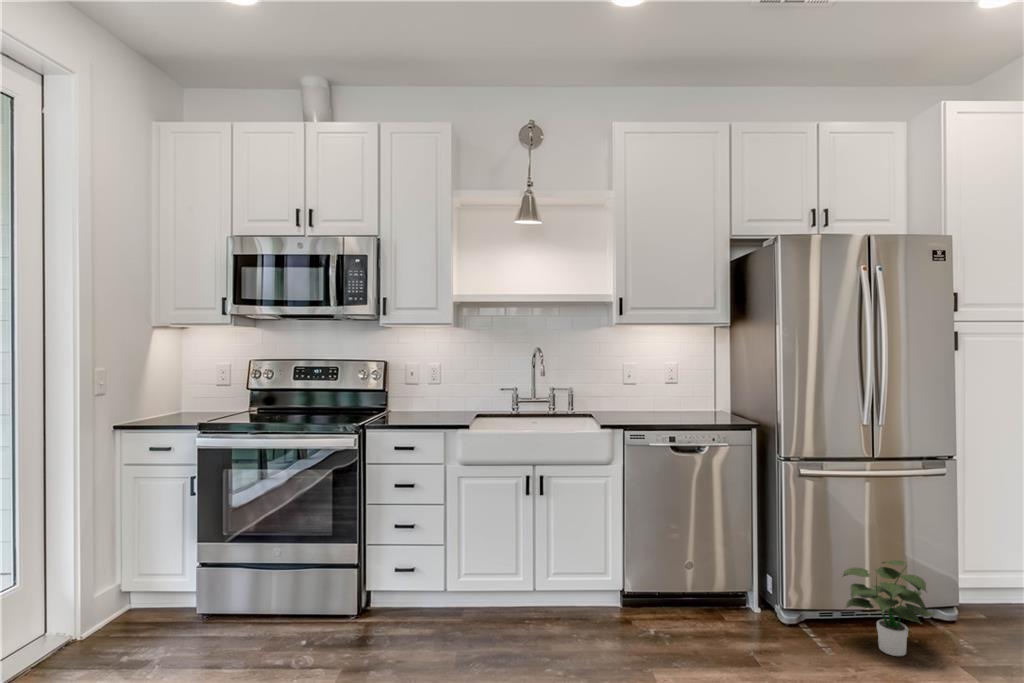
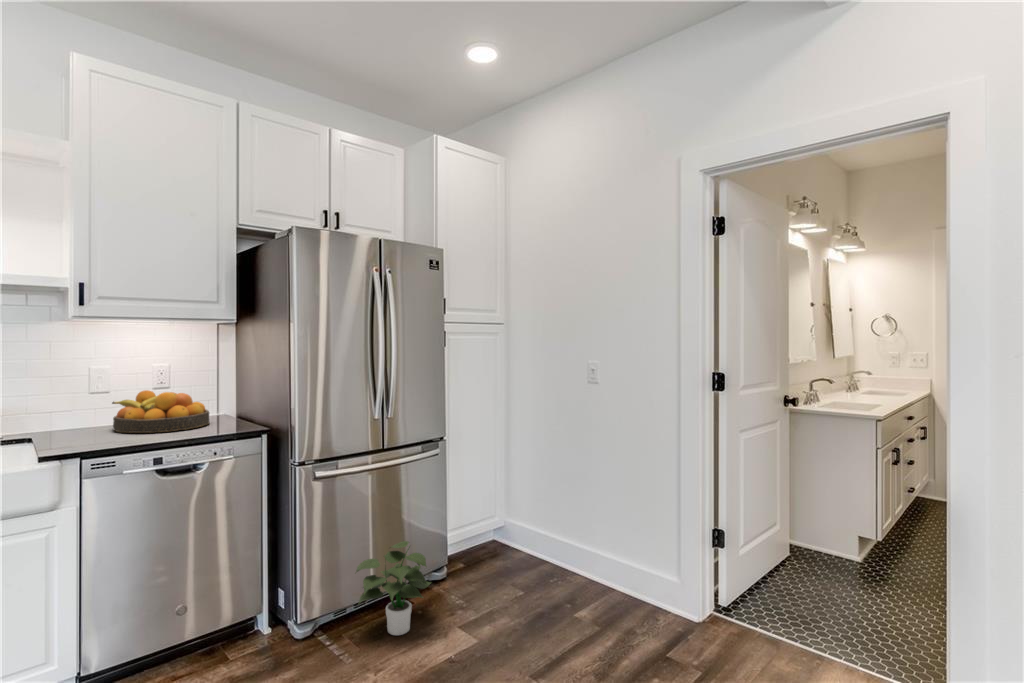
fruit bowl: none [638,384,707,418] -> present [112,390,209,433]

